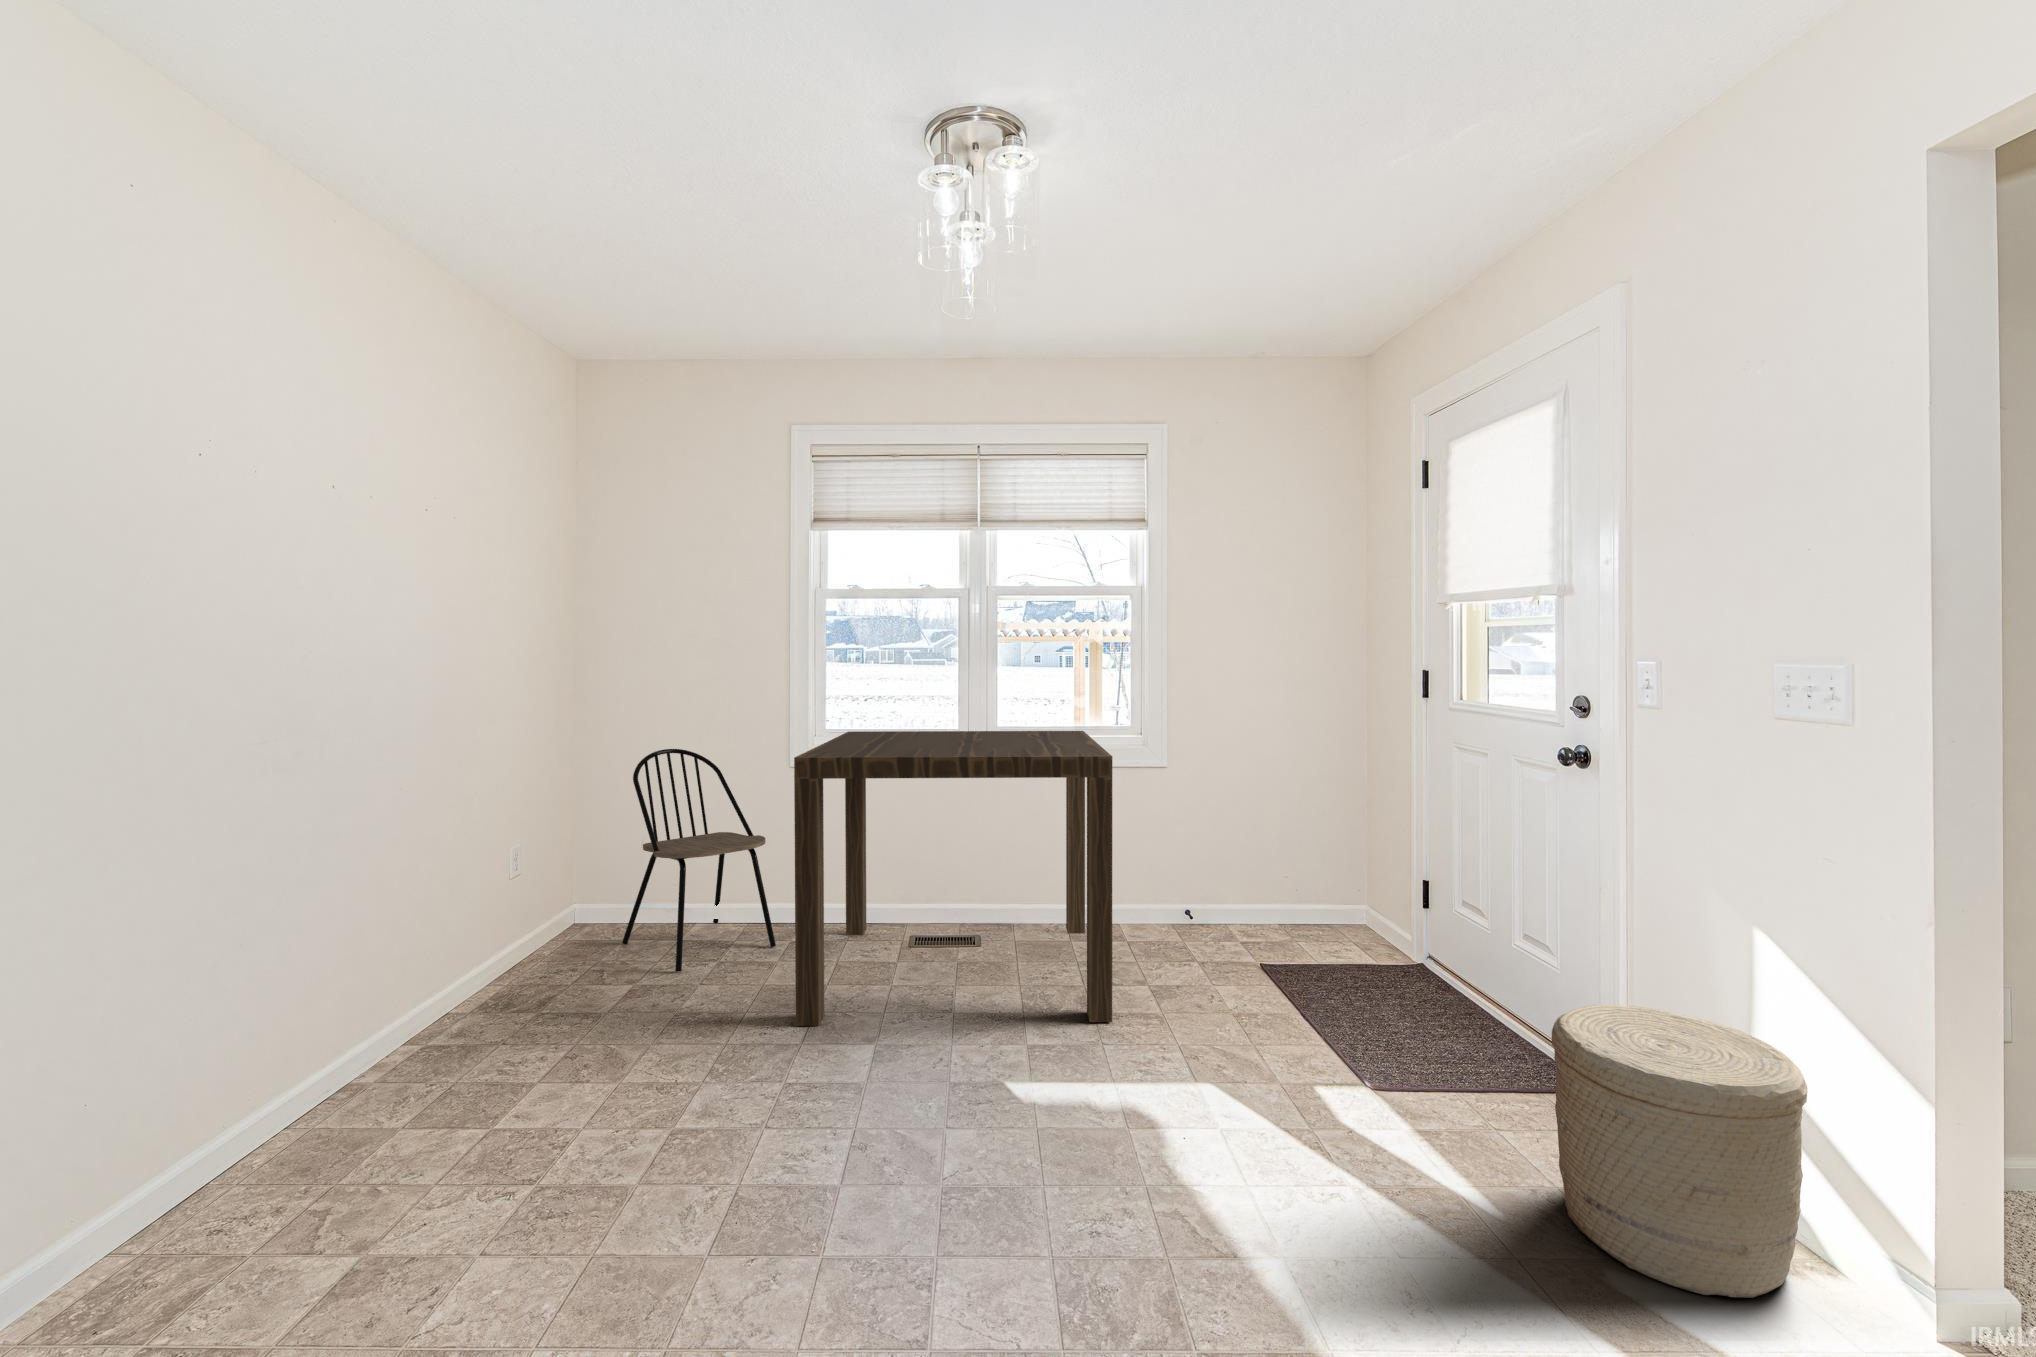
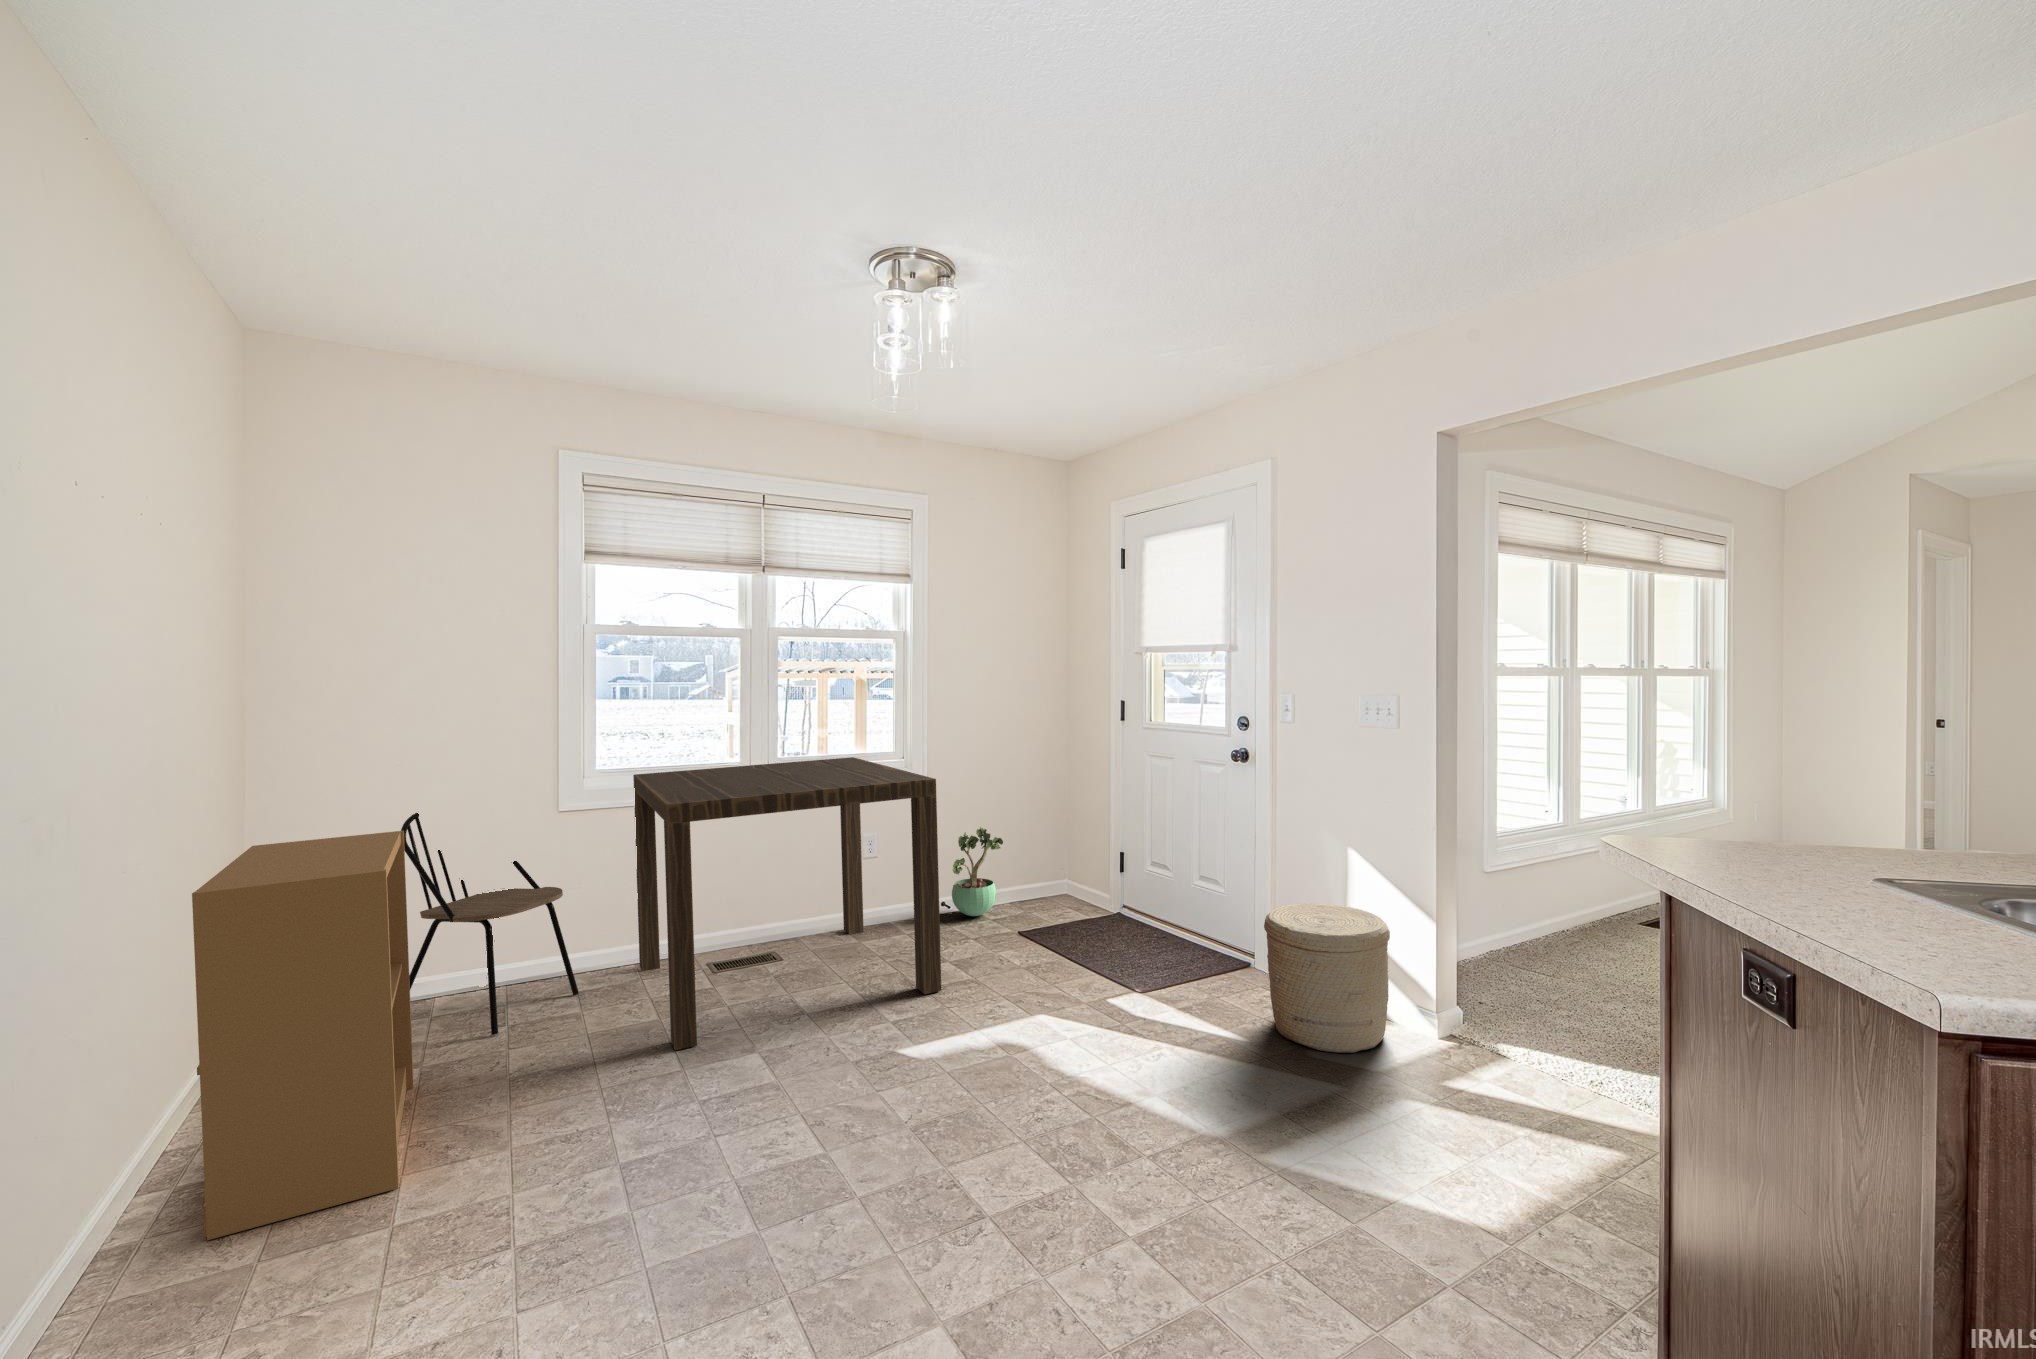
bookshelf: none [315,761,580,1109] -> present [192,831,414,1240]
potted plant: none [1194,828,1265,937] -> present [952,827,1003,916]

